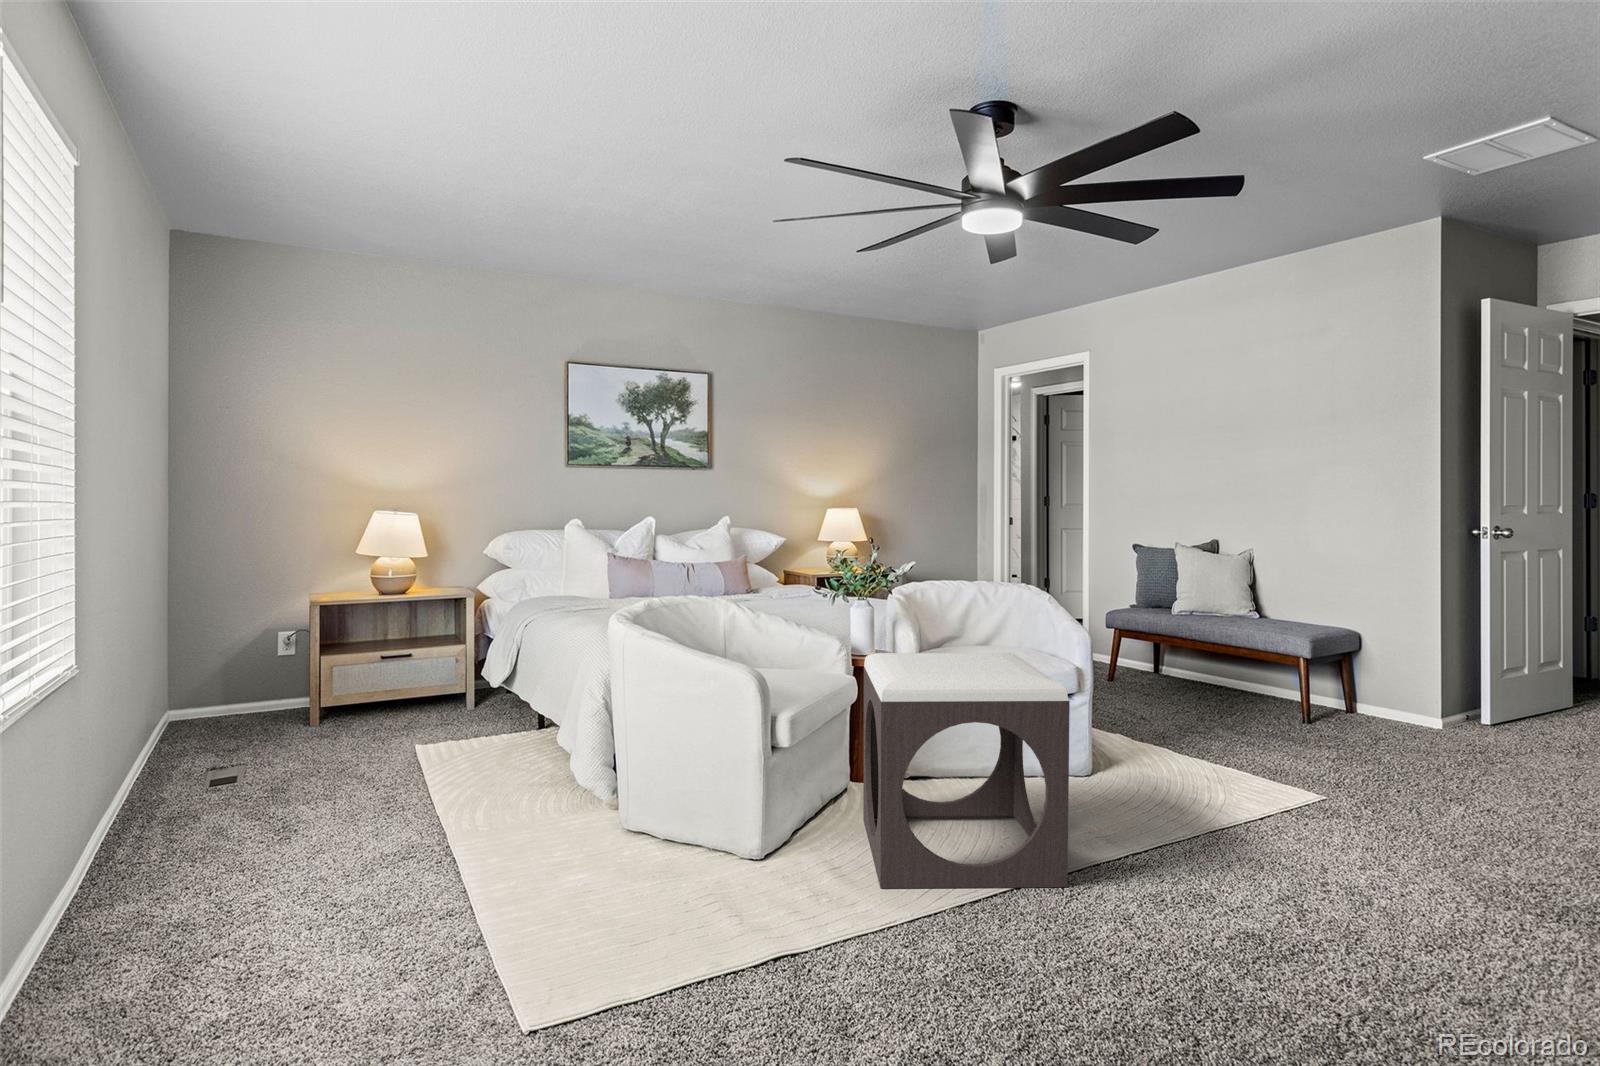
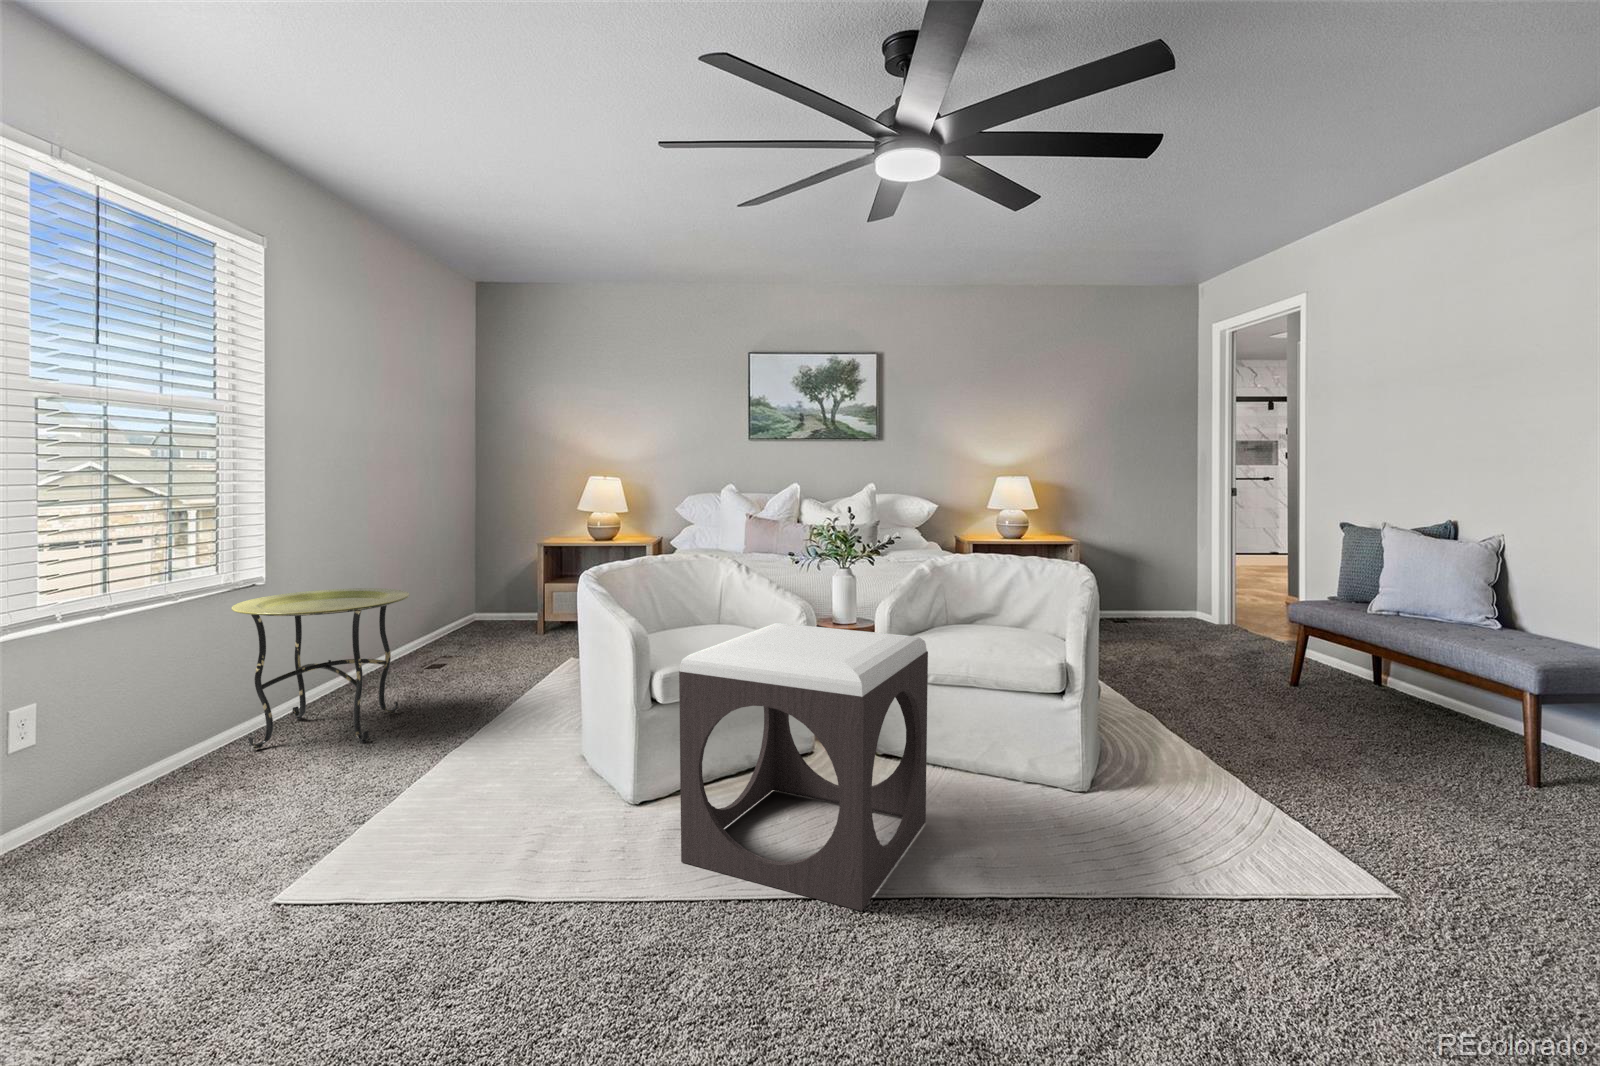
side table: none [111,660,352,896] -> present [232,588,410,749]

